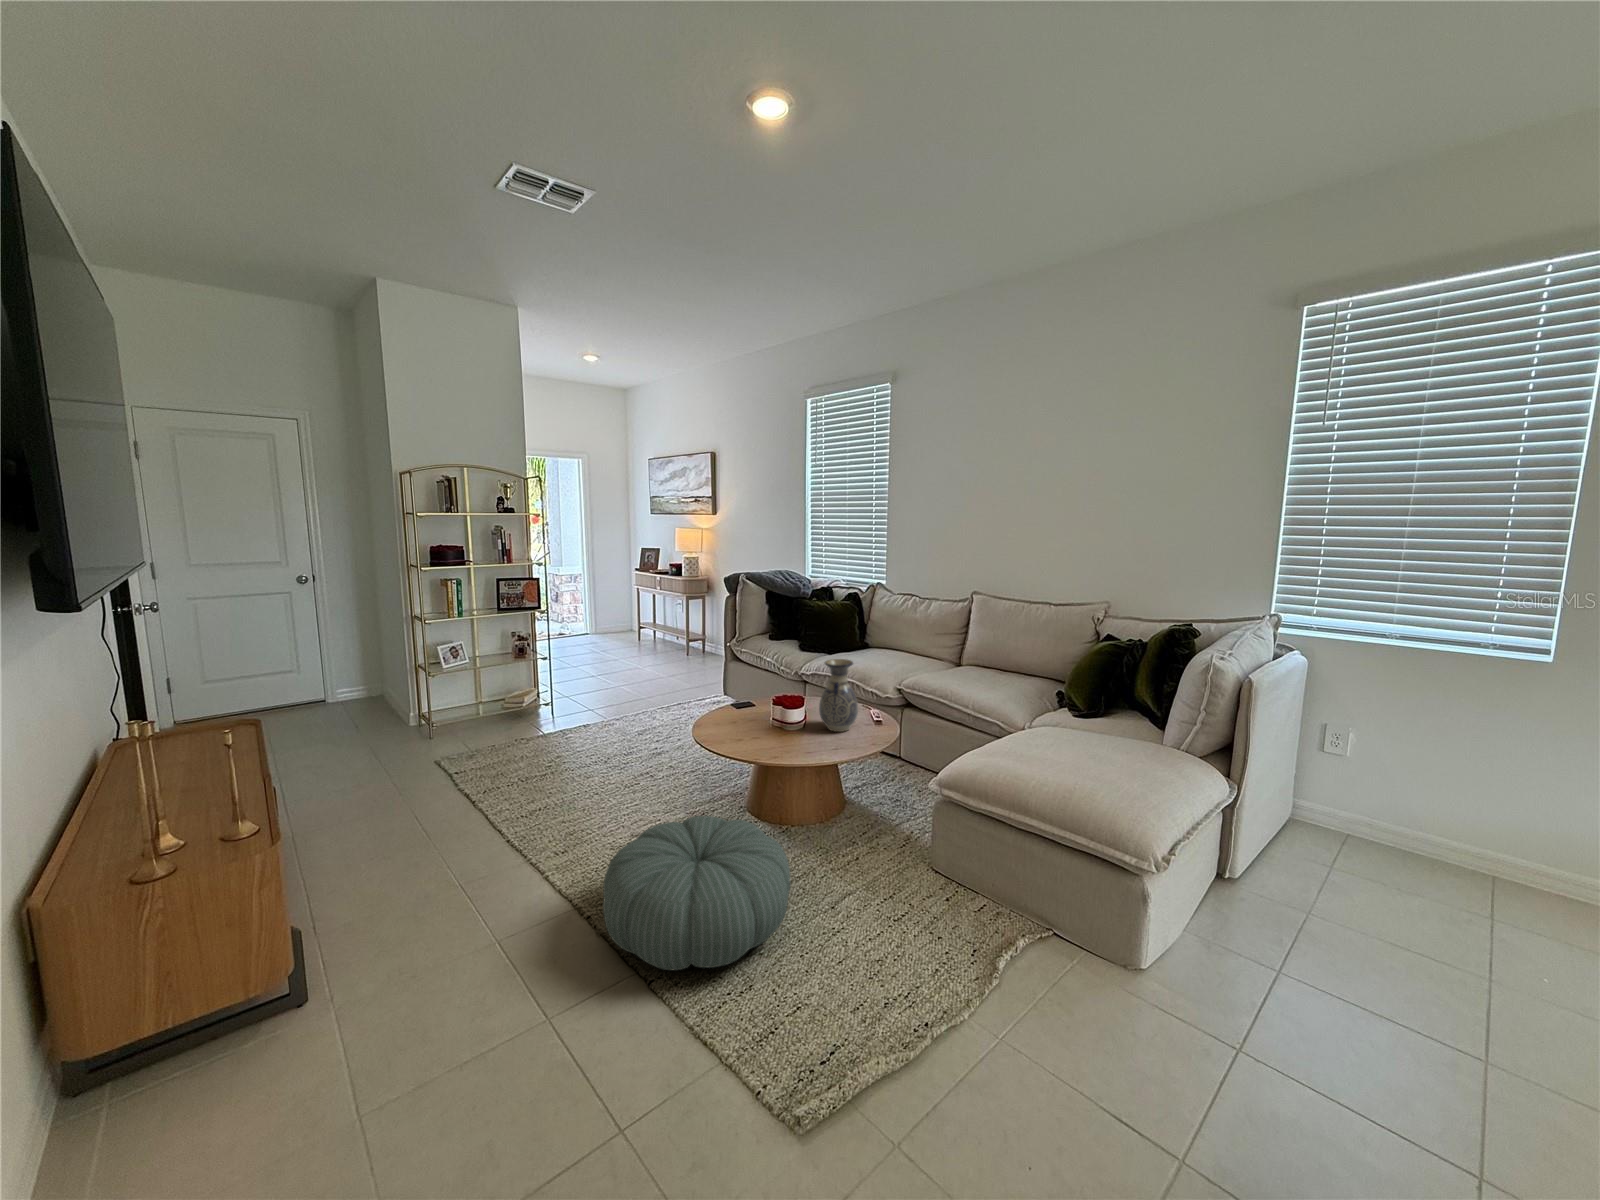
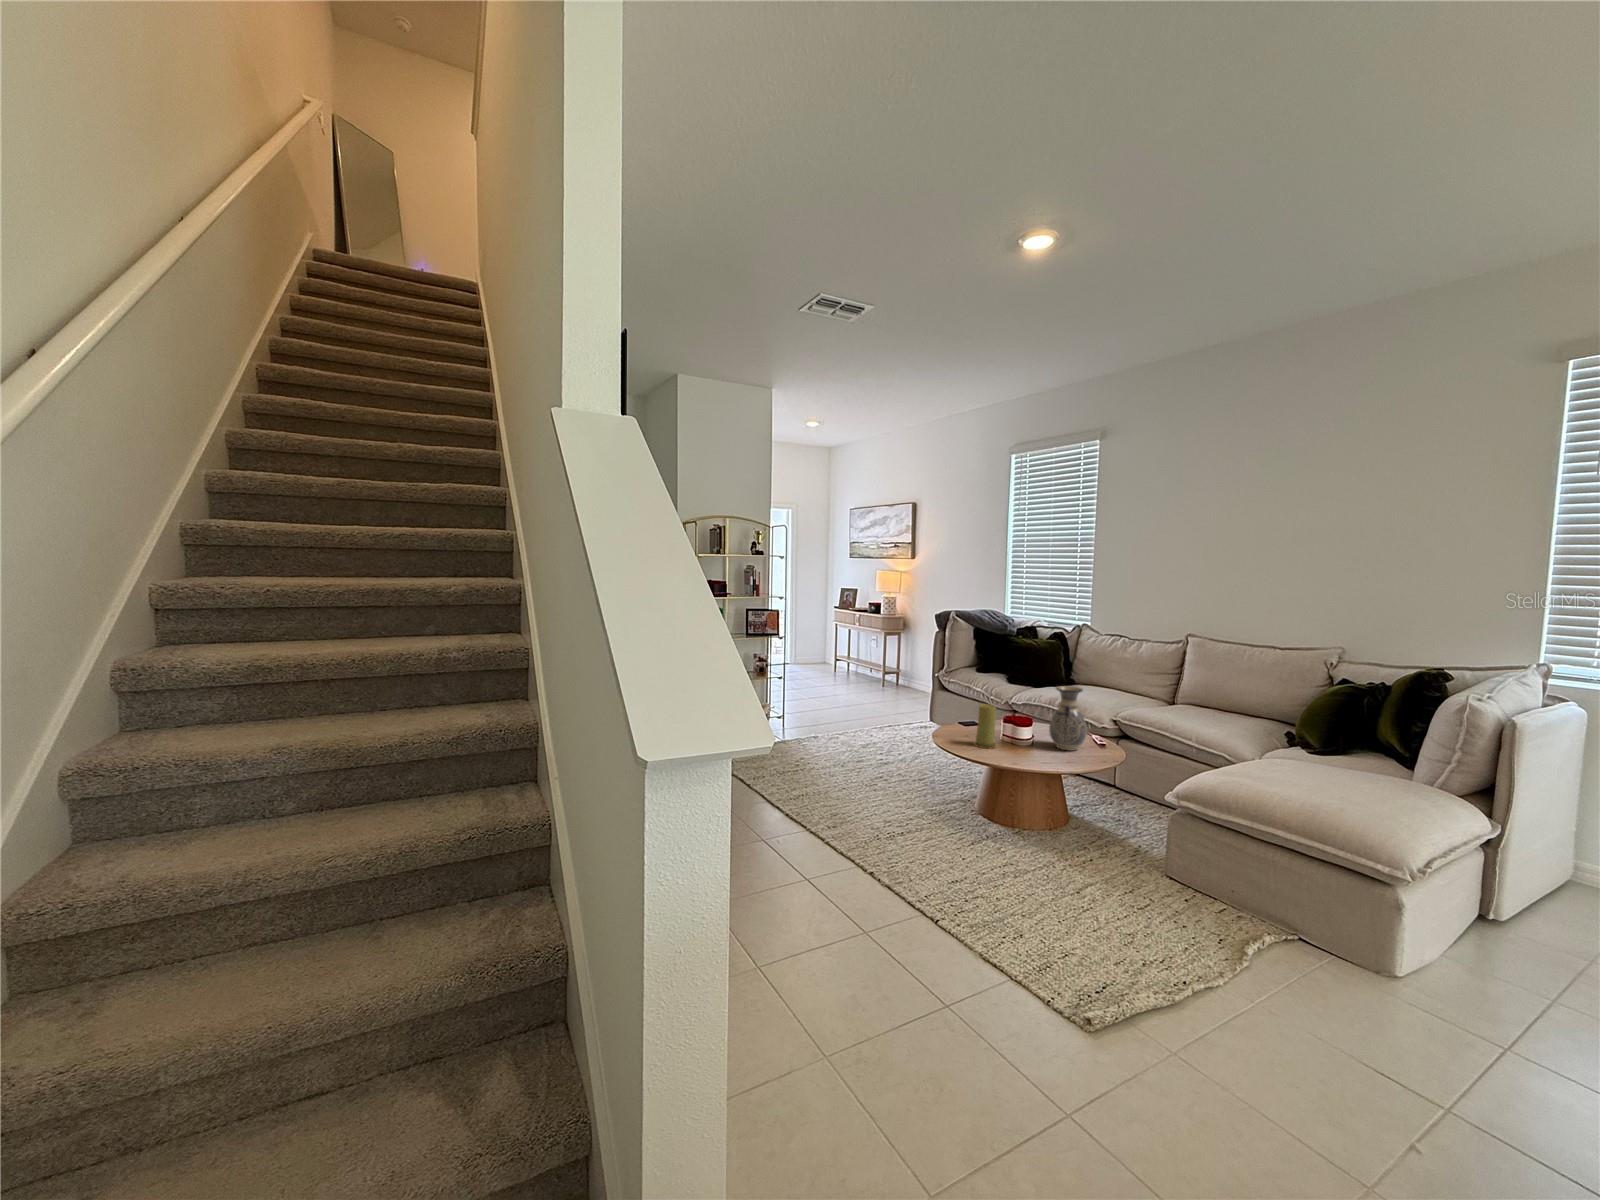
candle: none [734,686,761,738] -> present [974,704,997,748]
pouf: present [603,816,791,970] -> none [888,805,1044,918]

